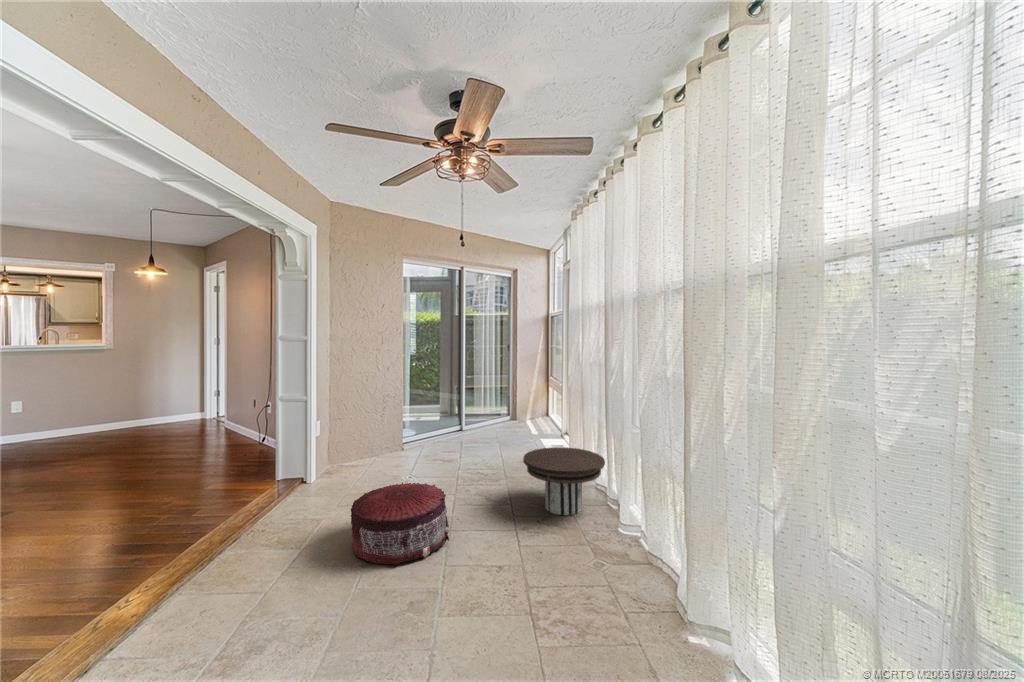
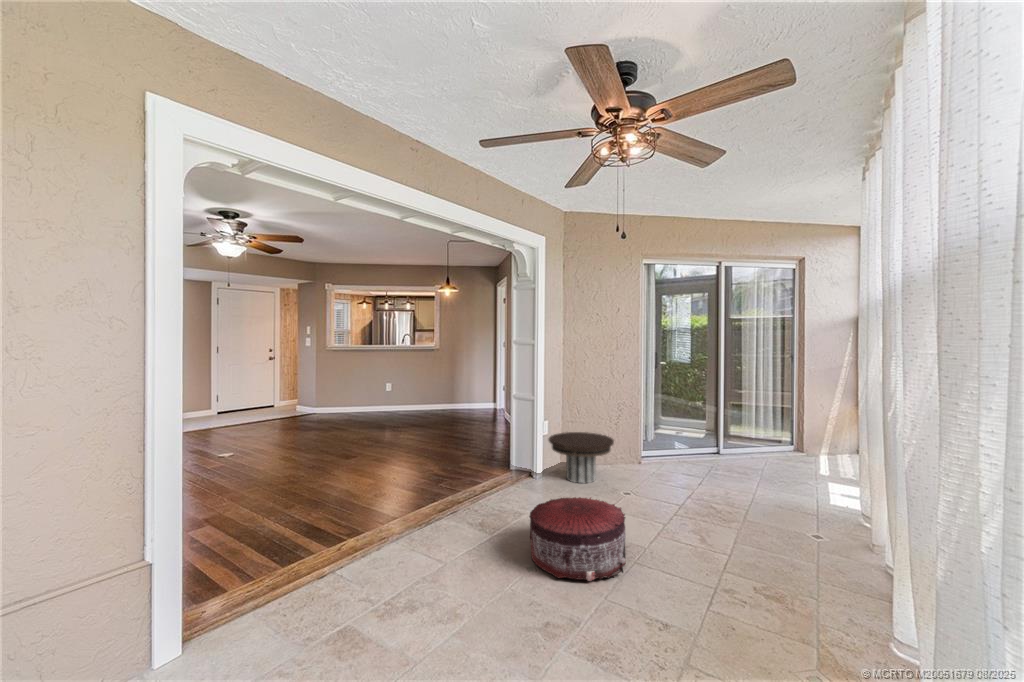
side table: present [523,447,605,515] -> present [549,432,614,483]

